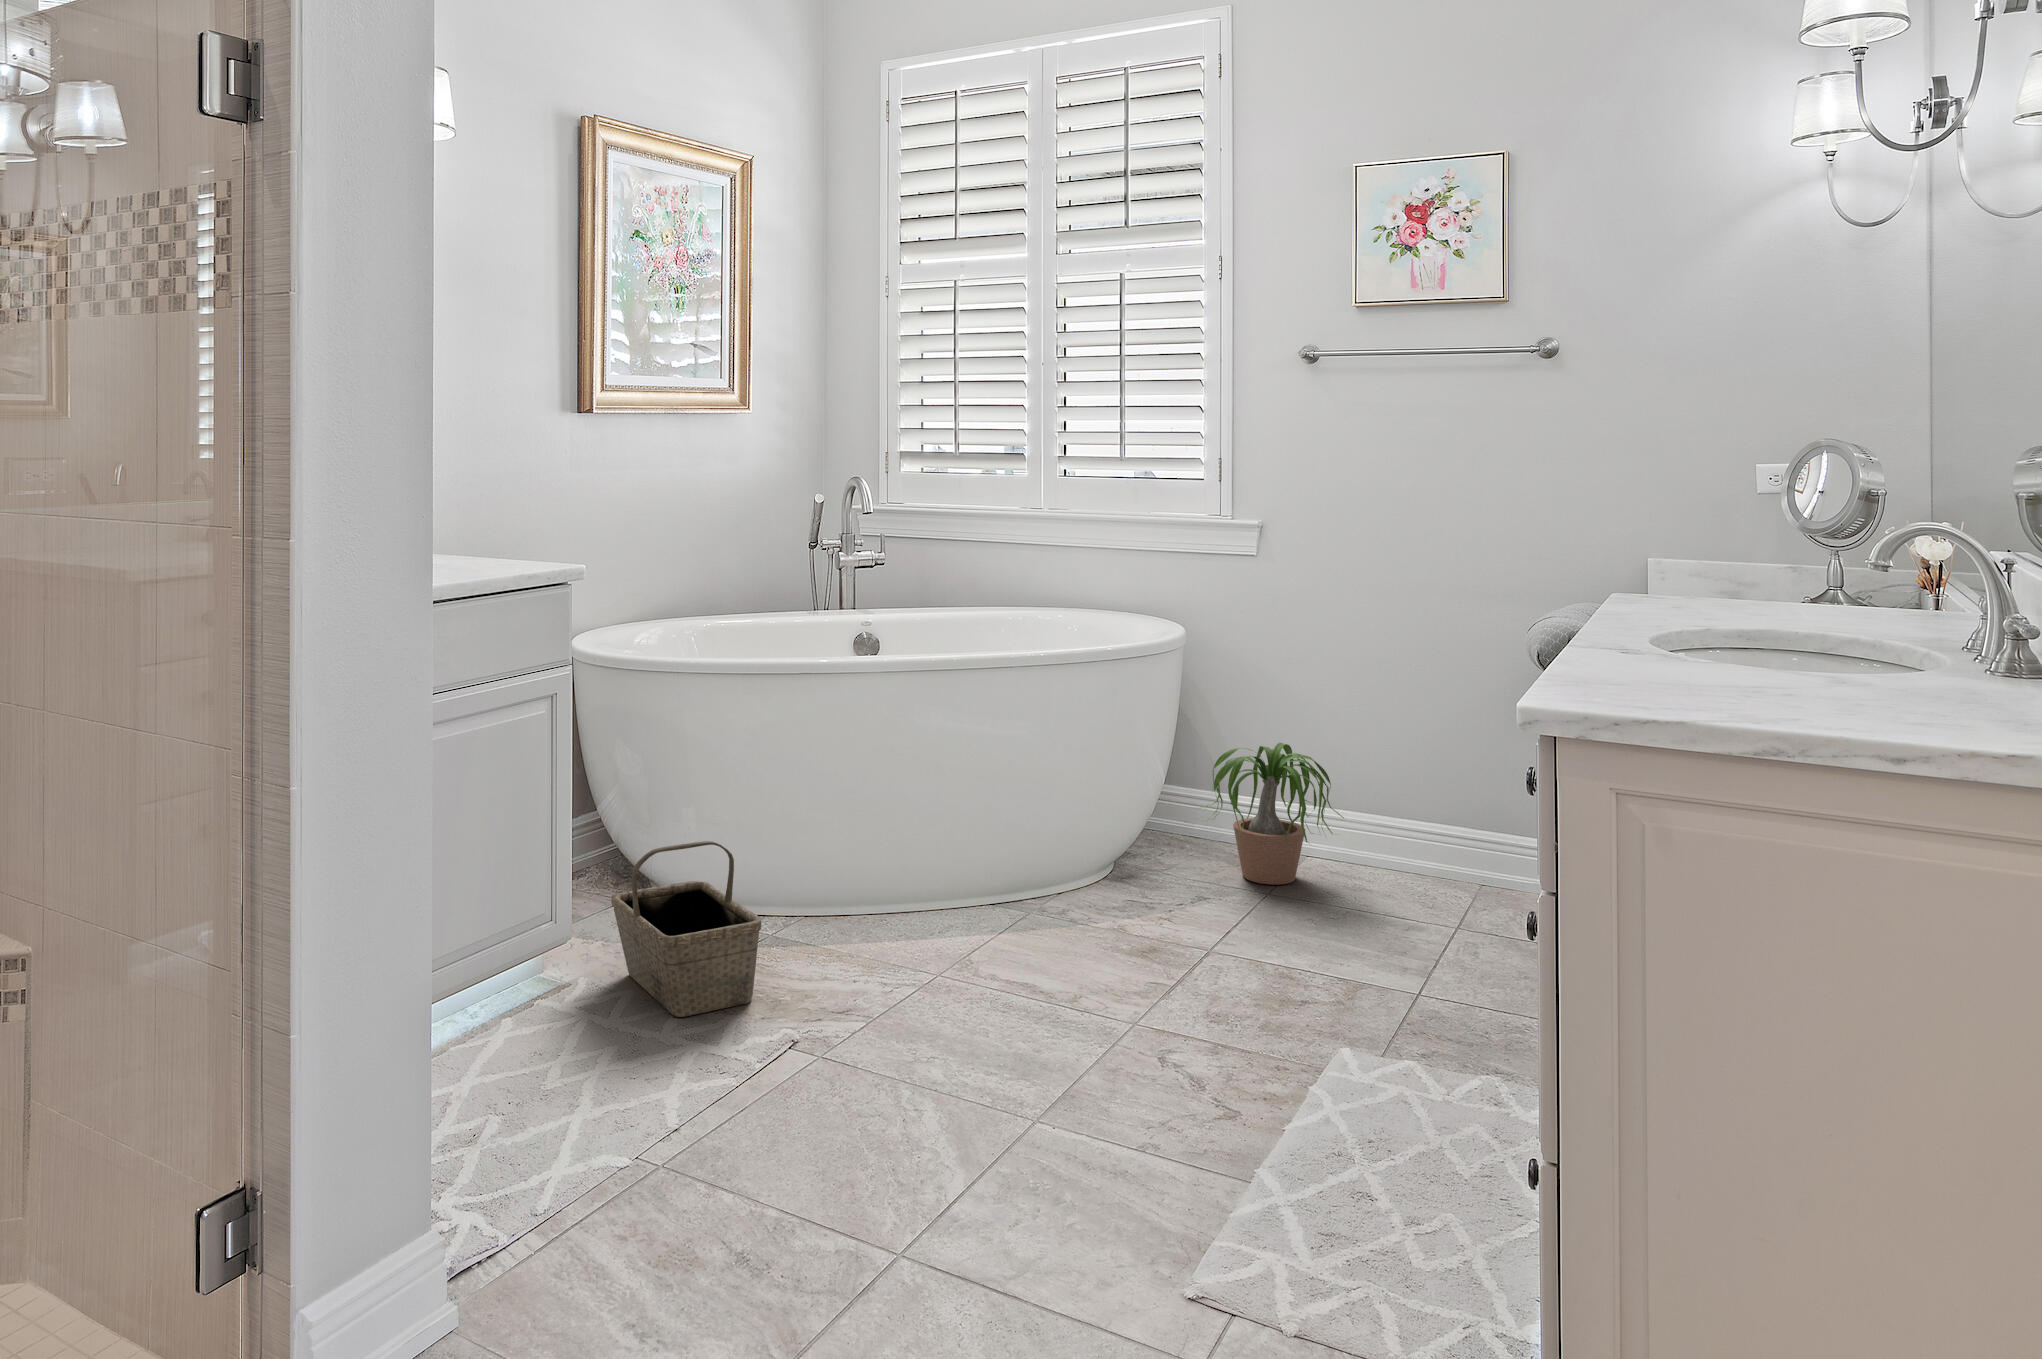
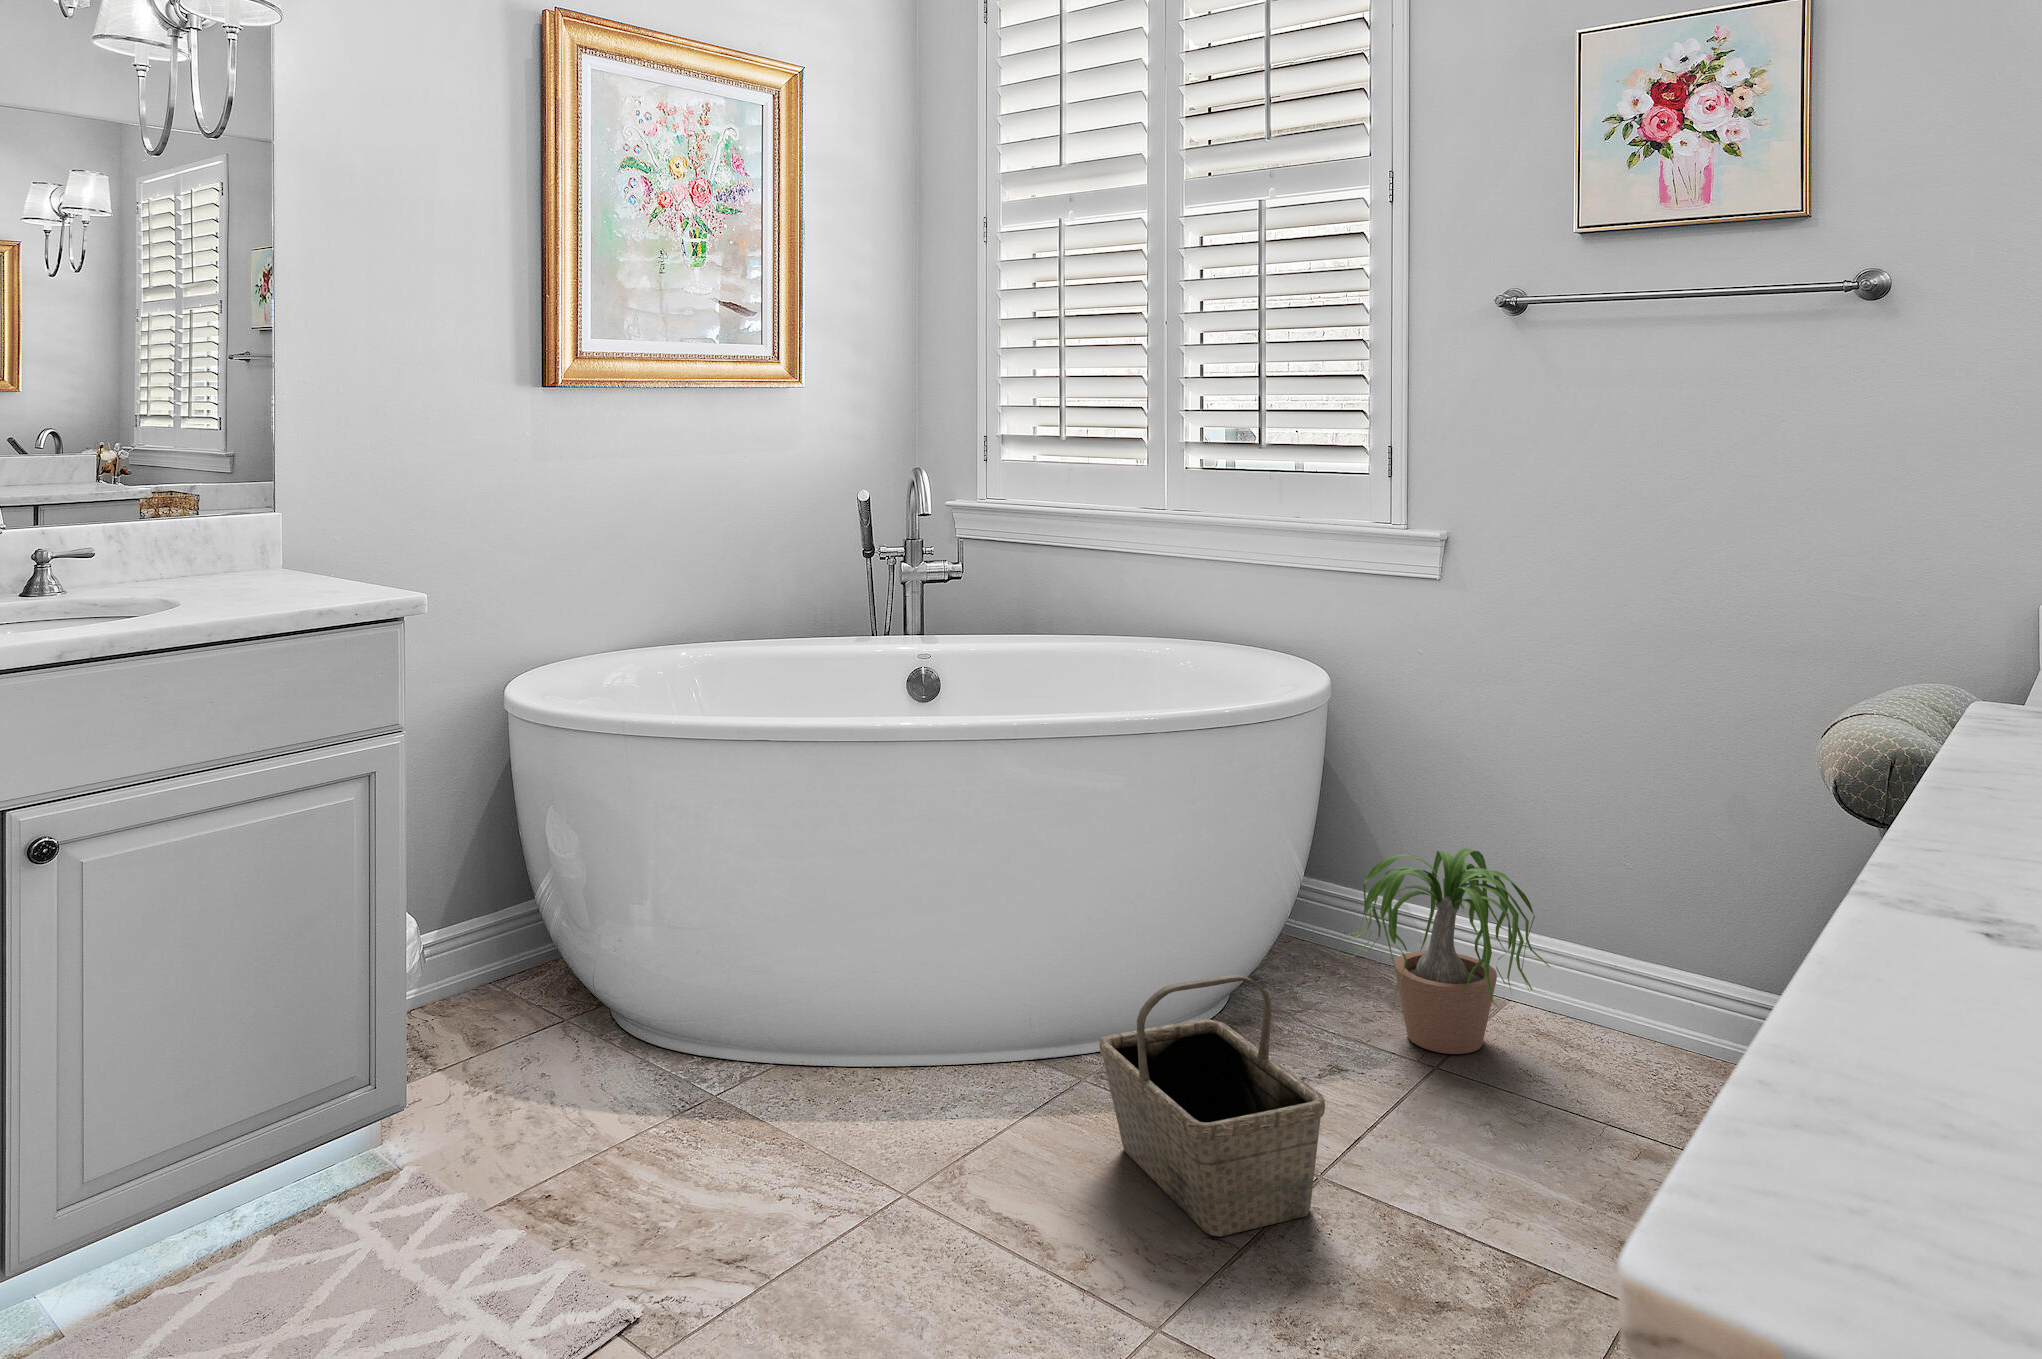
basket: present [611,841,762,1017] -> present [1099,975,1325,1237]

